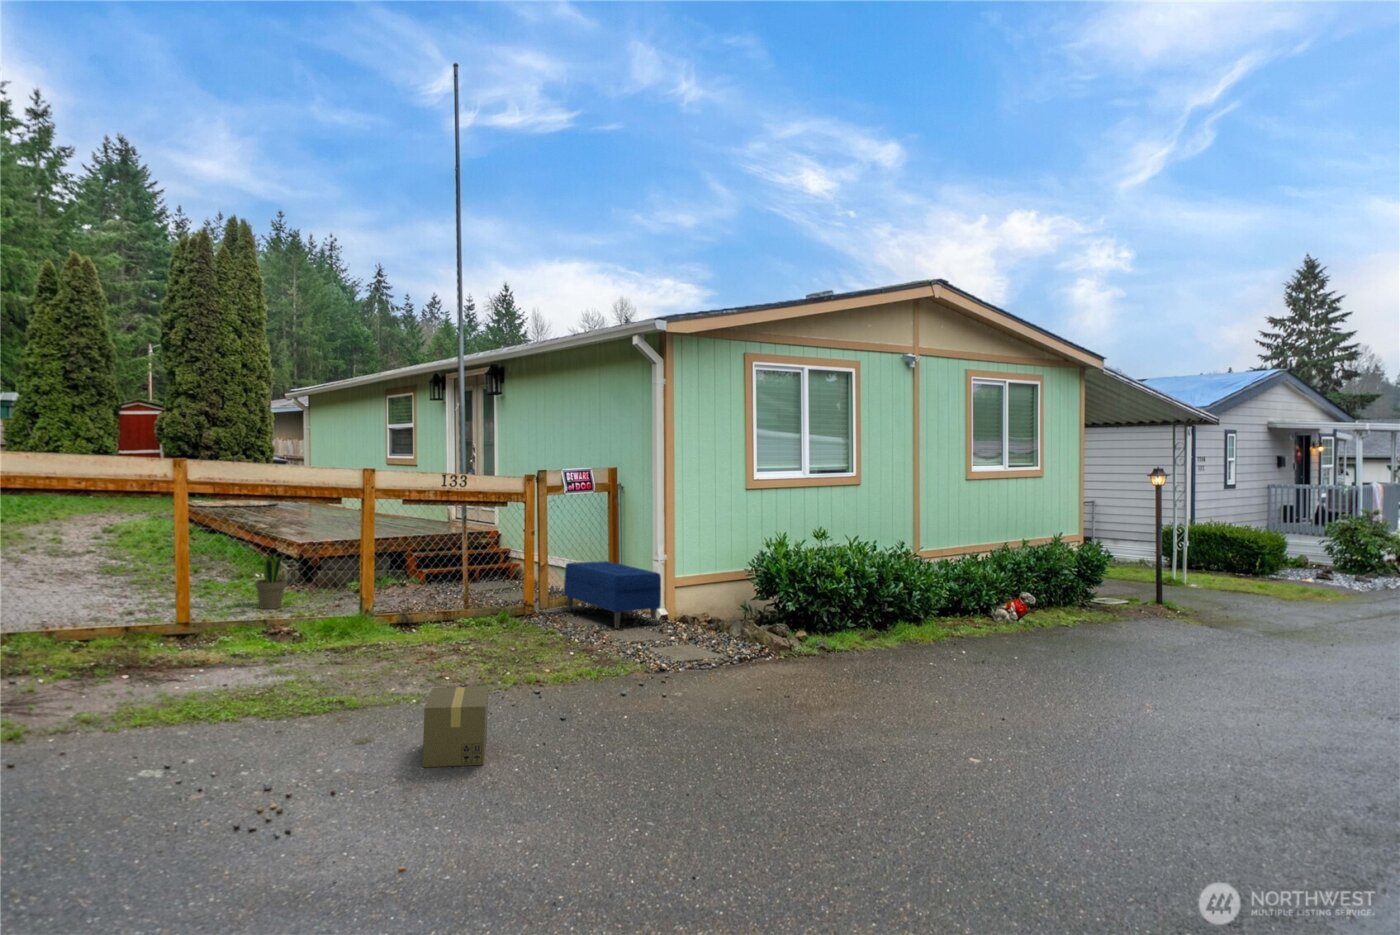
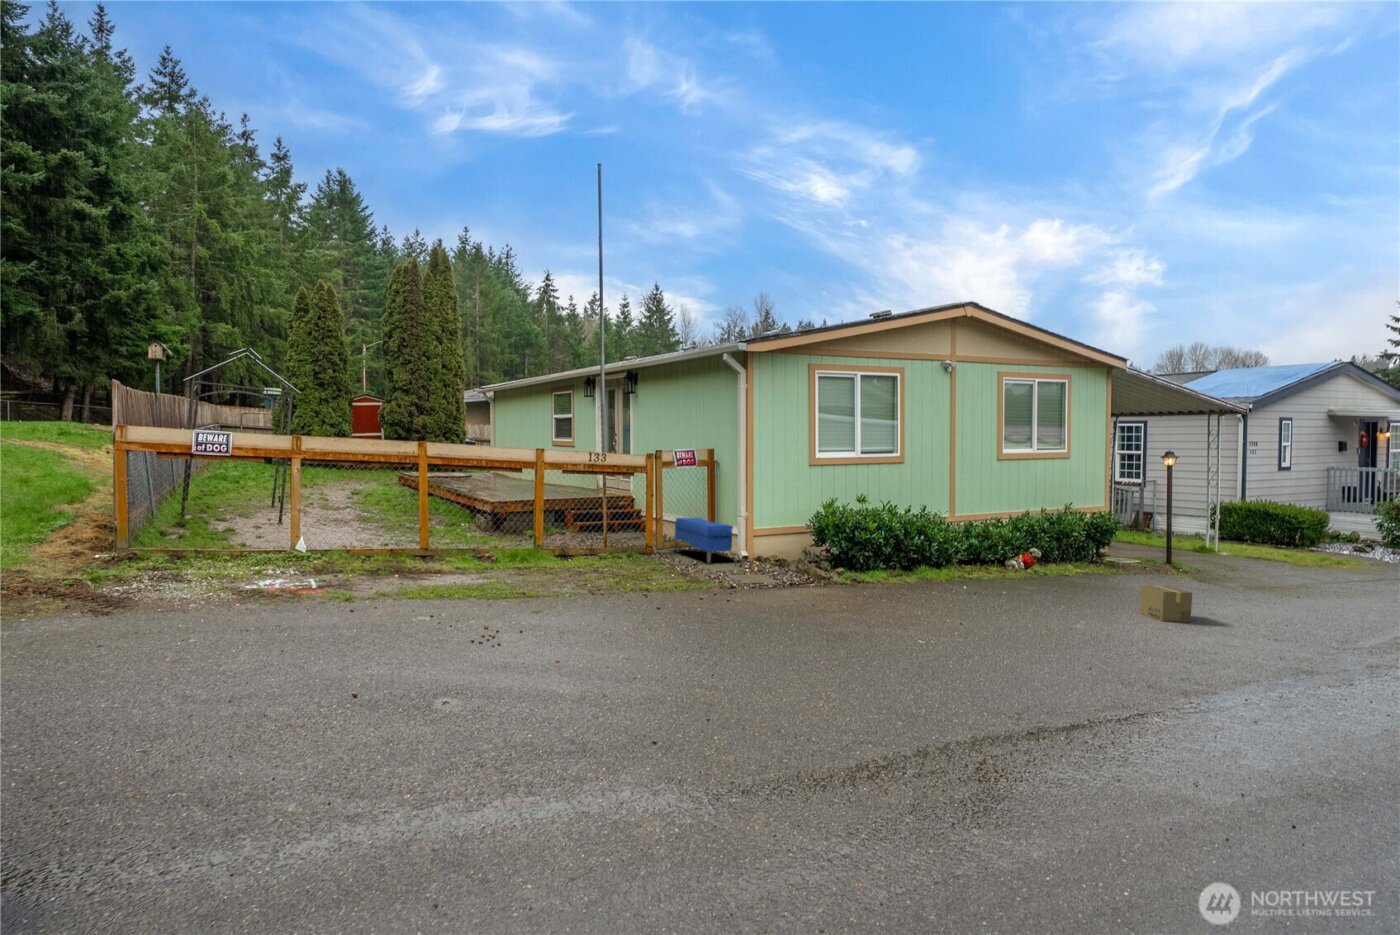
potted plant: present [256,554,286,609] -> none [469,506,492,544]
cardboard box: present [422,687,489,767] -> present [1140,585,1192,622]

